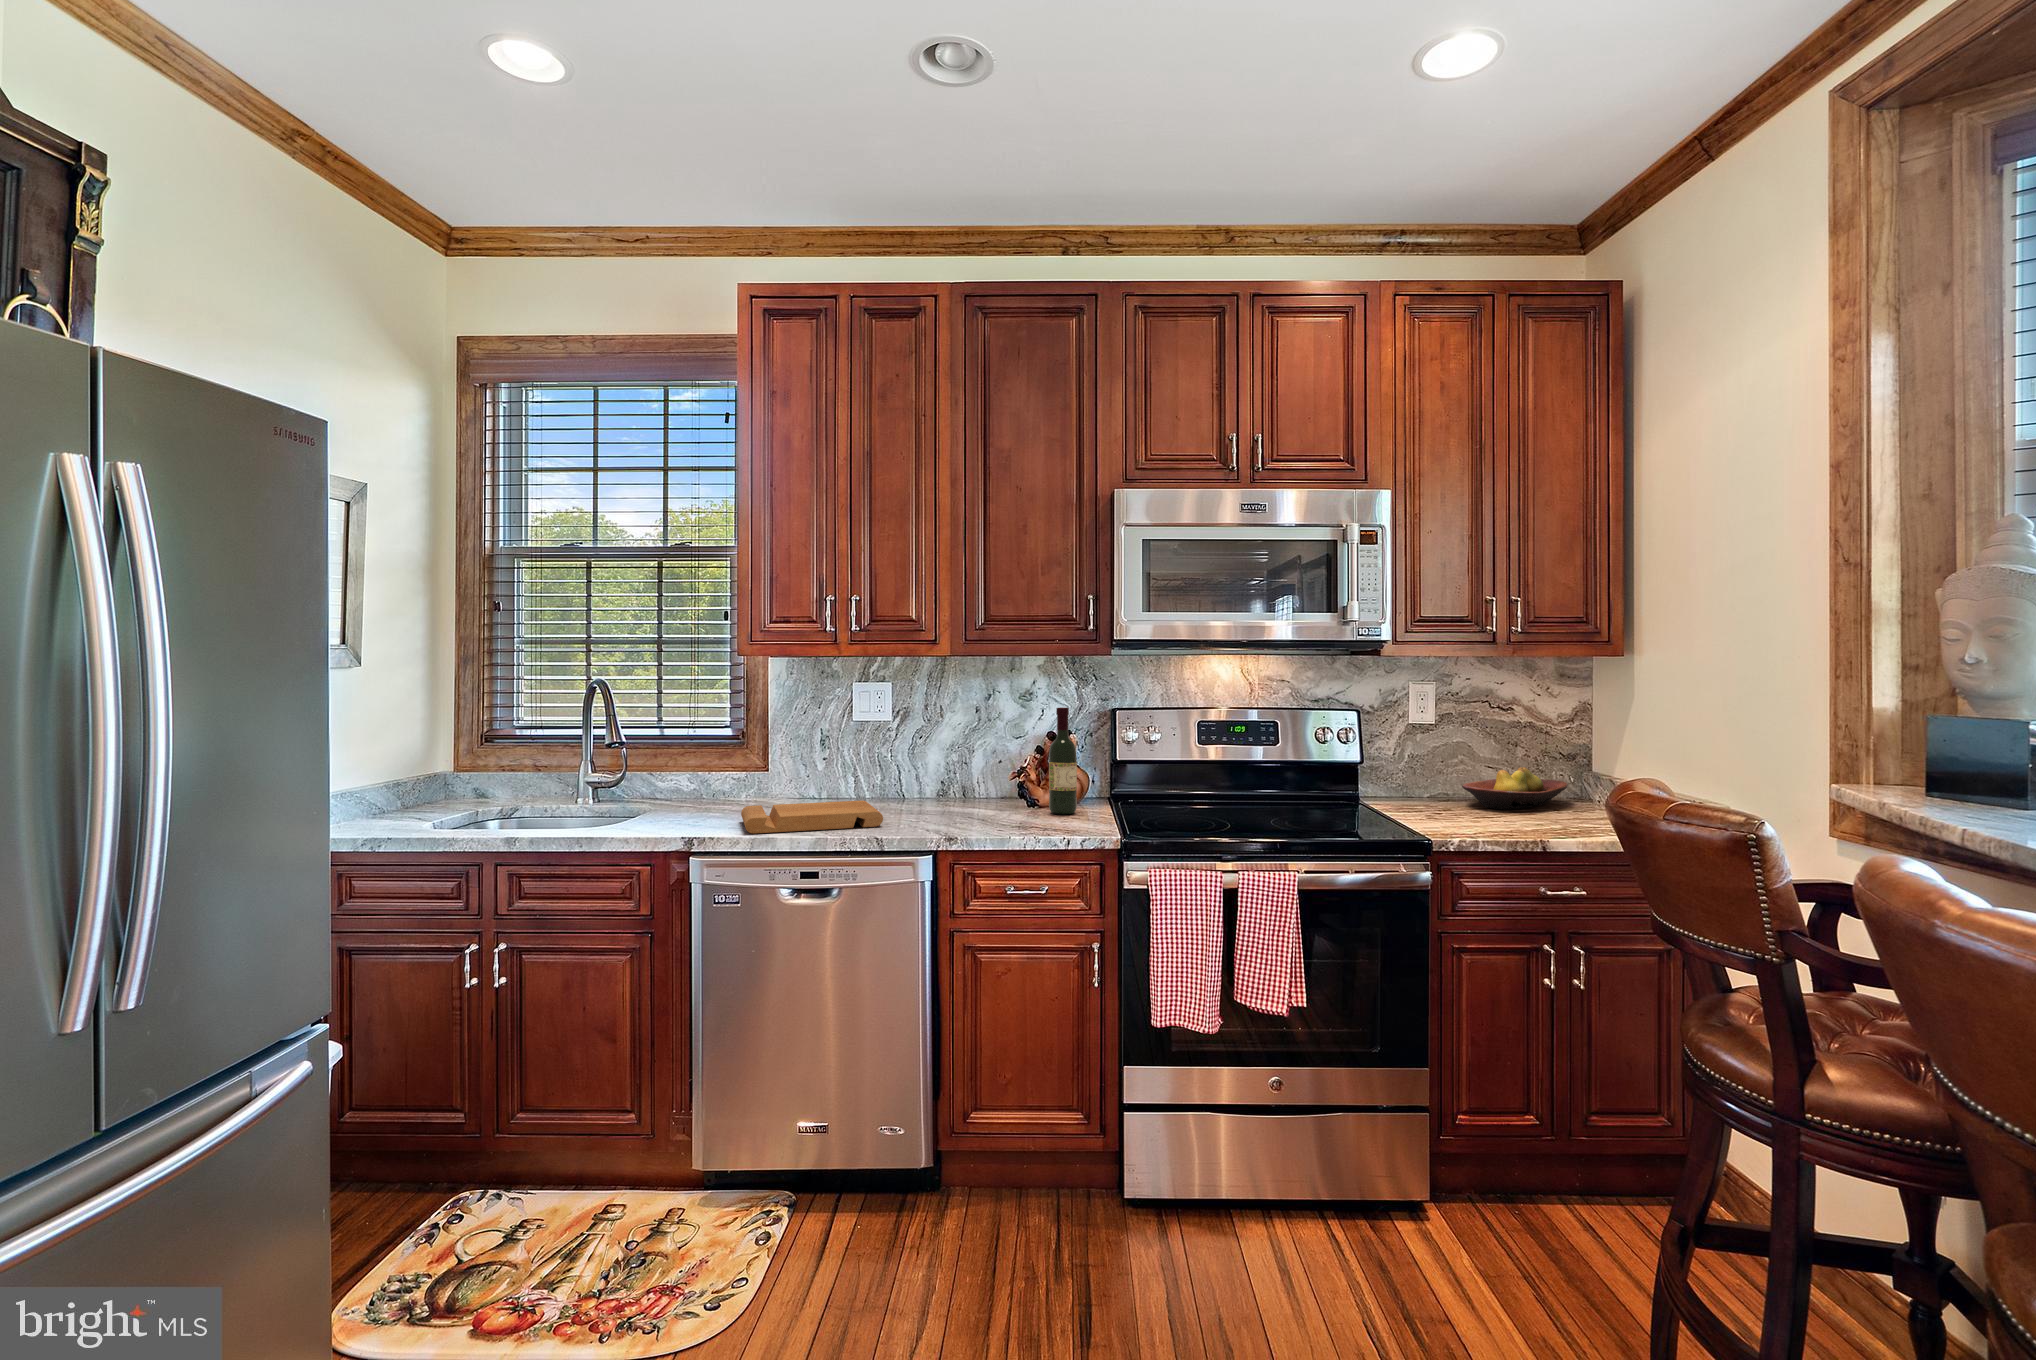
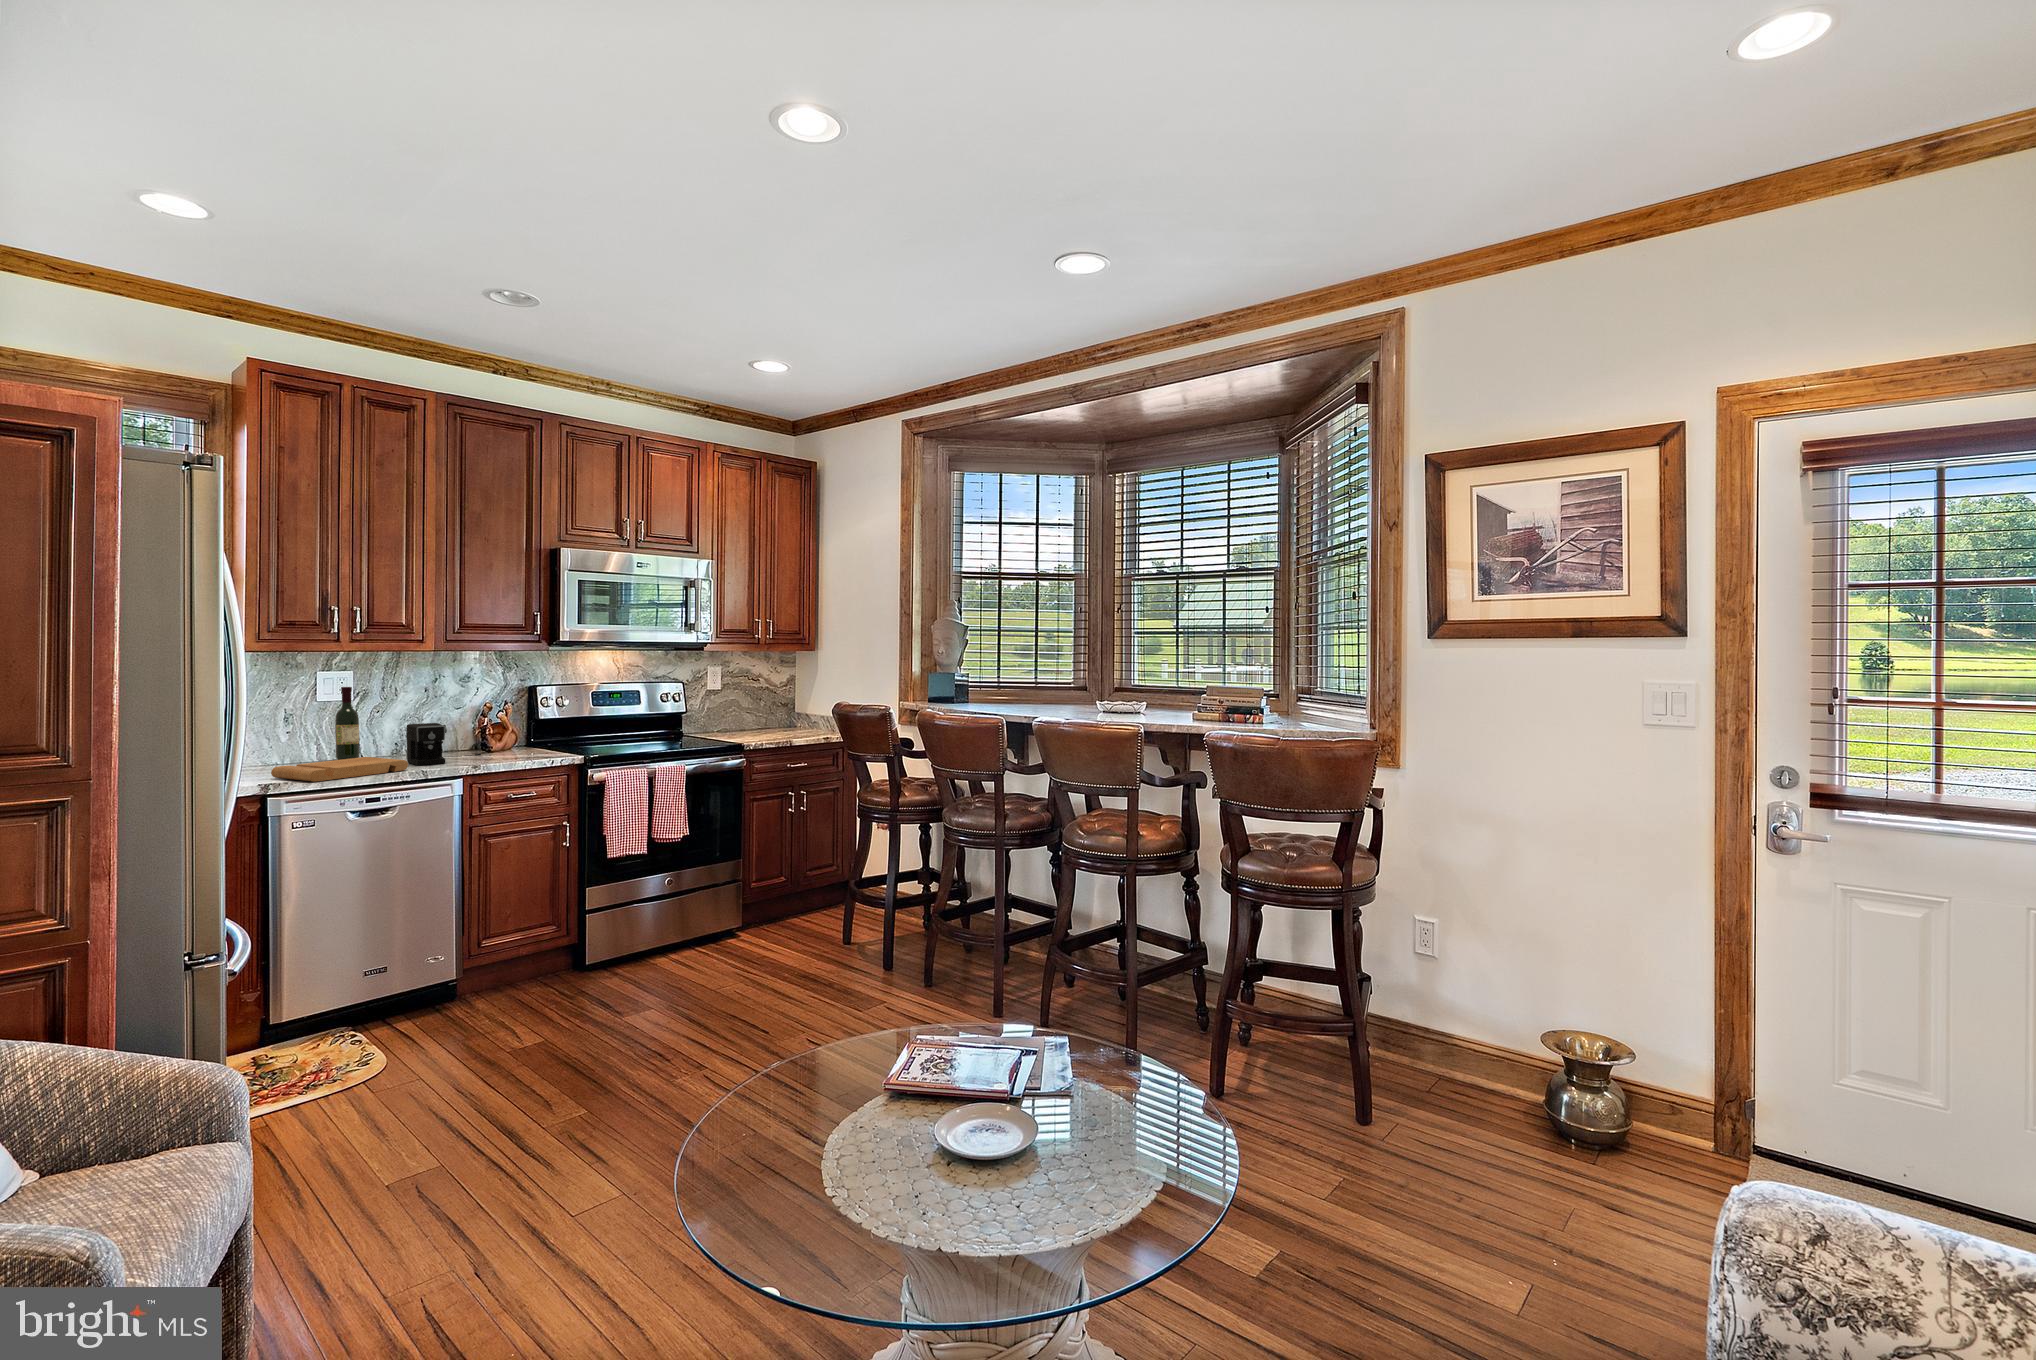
wine bottle: present [1049,708,1077,814] -> present [335,687,360,760]
coffee maker: none [914,758,1017,819] -> present [406,723,481,765]
fruit bowl: present [1462,767,1568,809] -> none [740,711,789,734]

